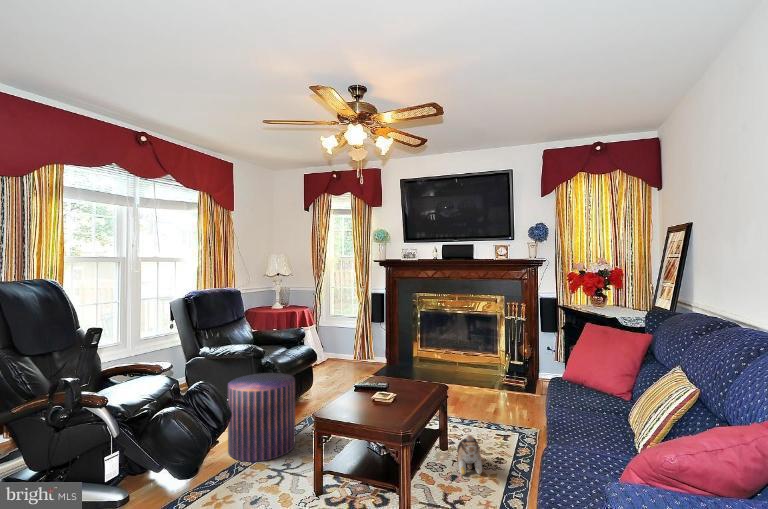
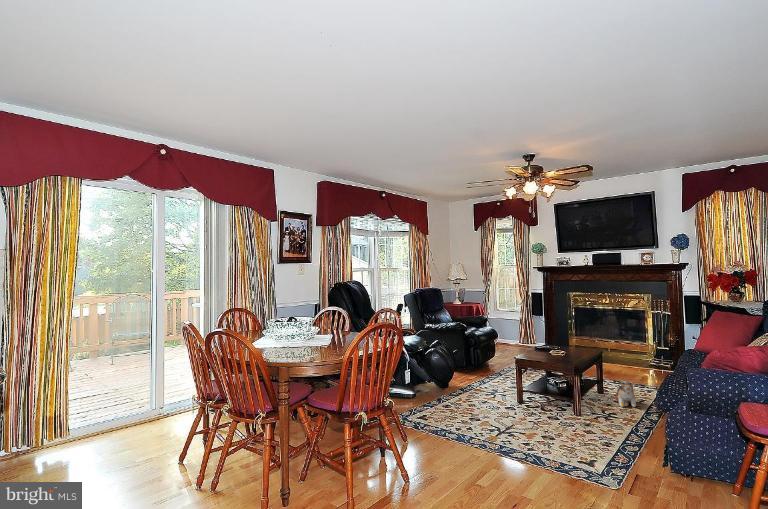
pouf: present [228,373,295,462] -> none [457,342,501,393]

